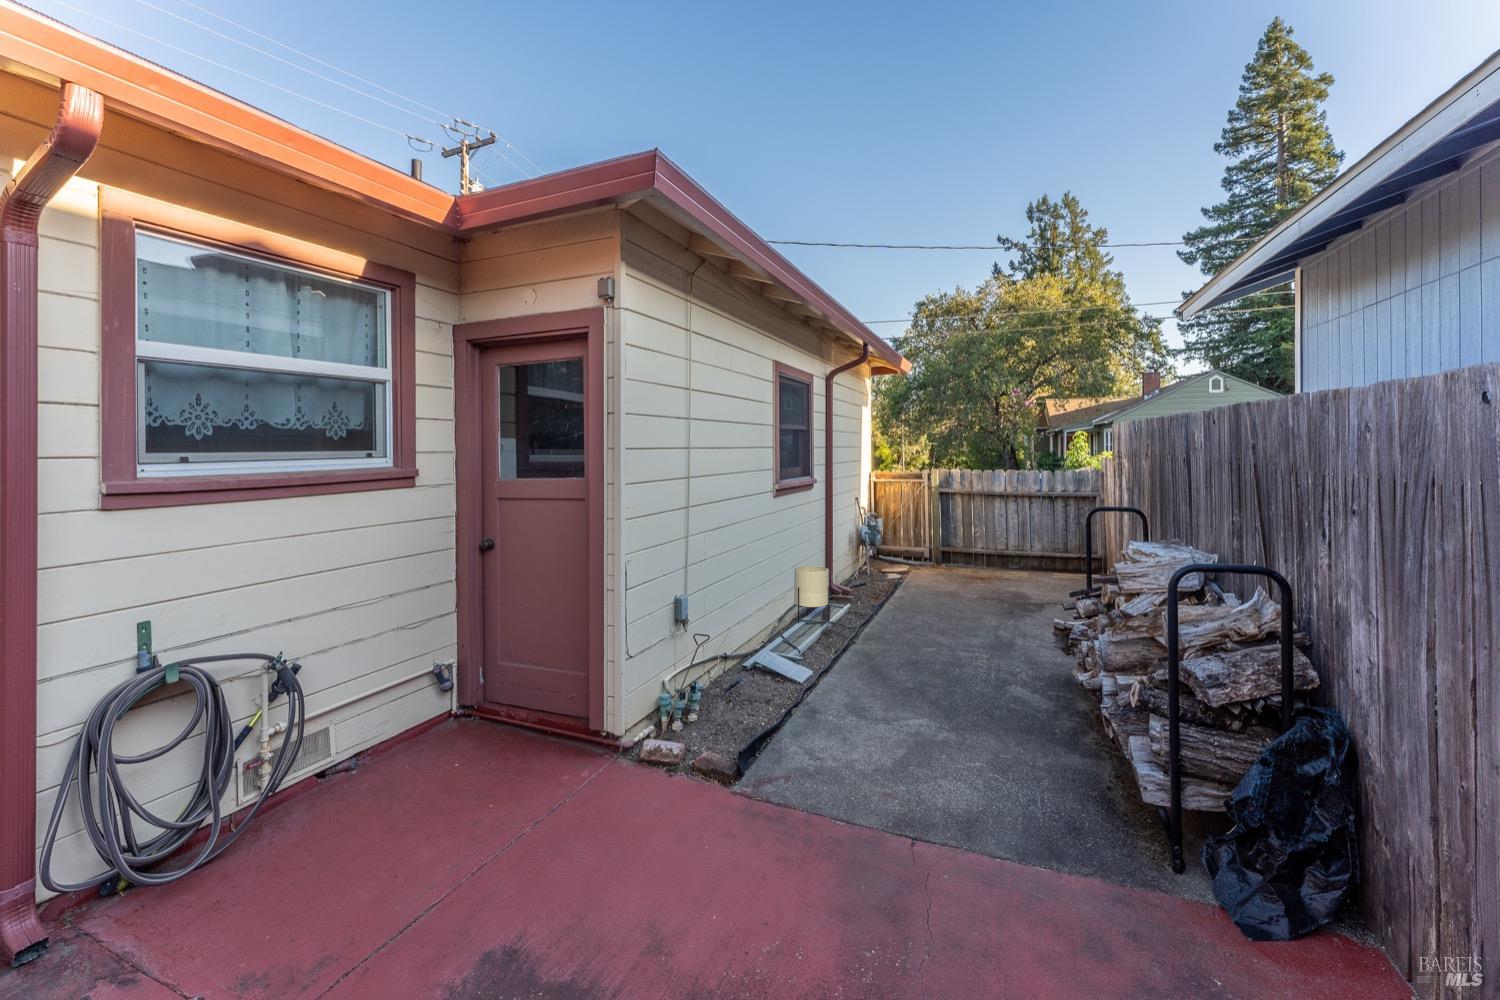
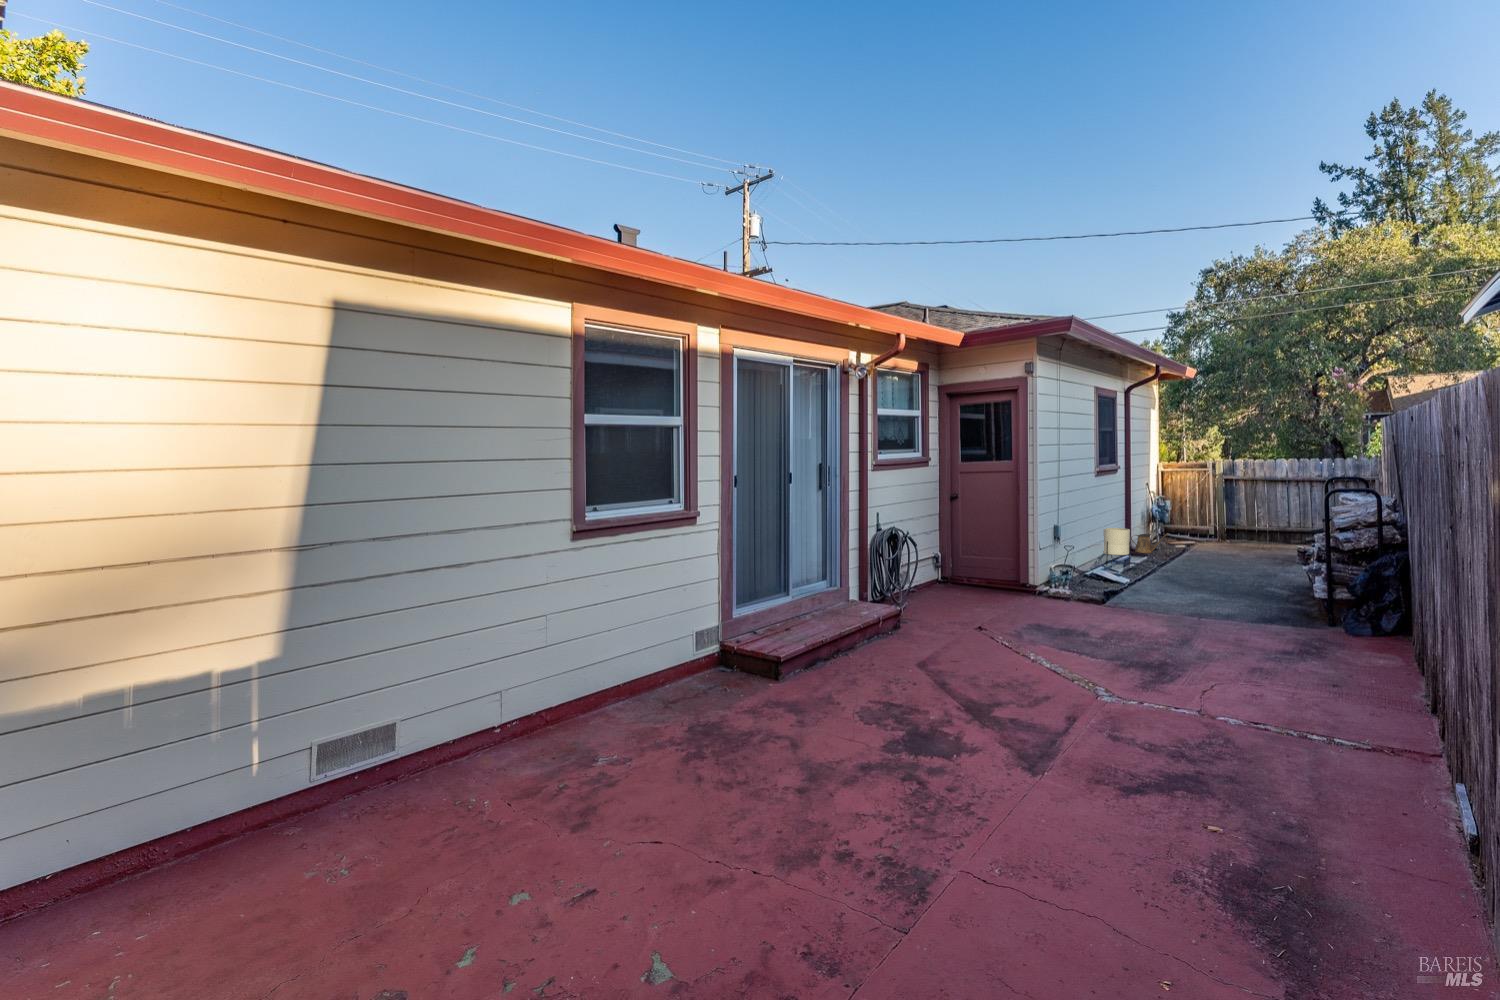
watering can: none [838,564,882,591] -> present [1131,533,1169,553]

